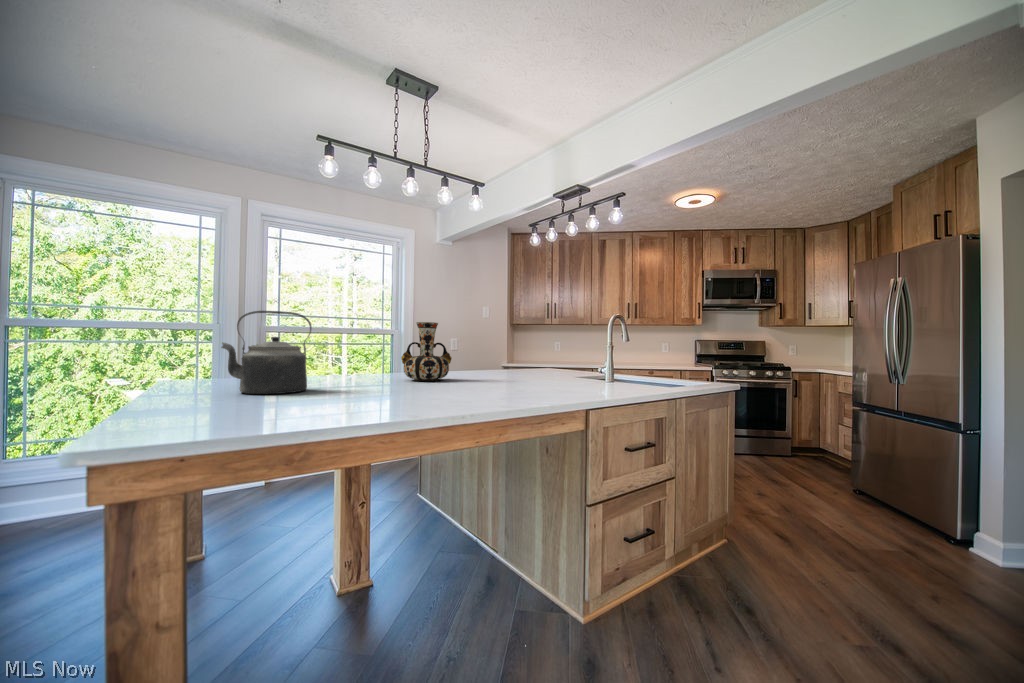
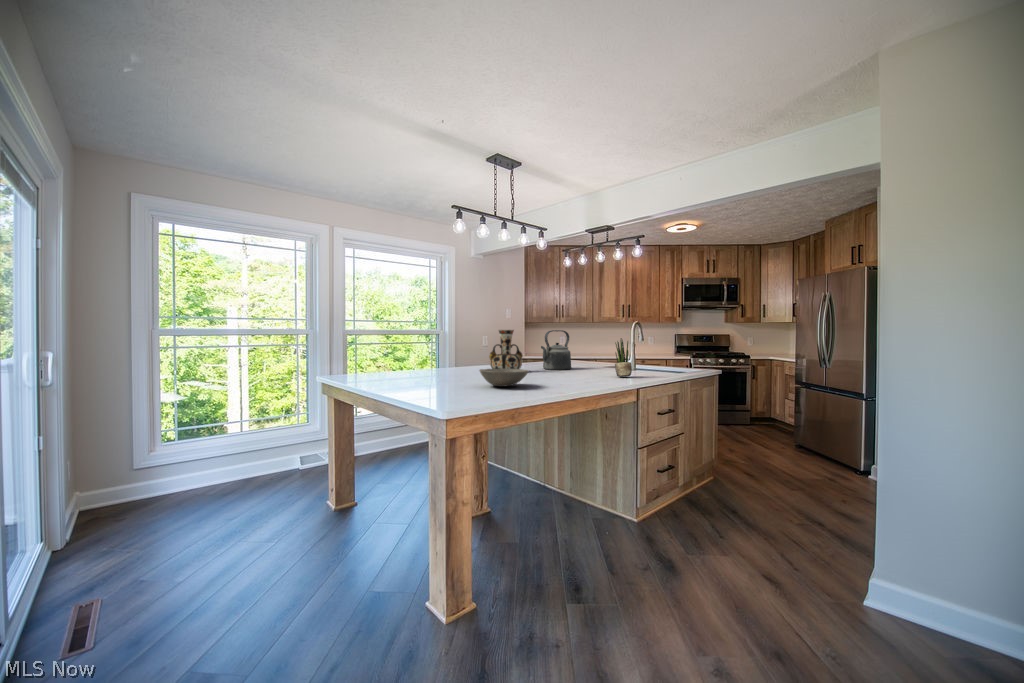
kettle: present [221,311,311,394] -> present [541,330,571,370]
potted plant: none [562,331,586,390] -> present [615,338,632,377]
bowl: none [304,373,390,402] -> present [480,369,528,386]

